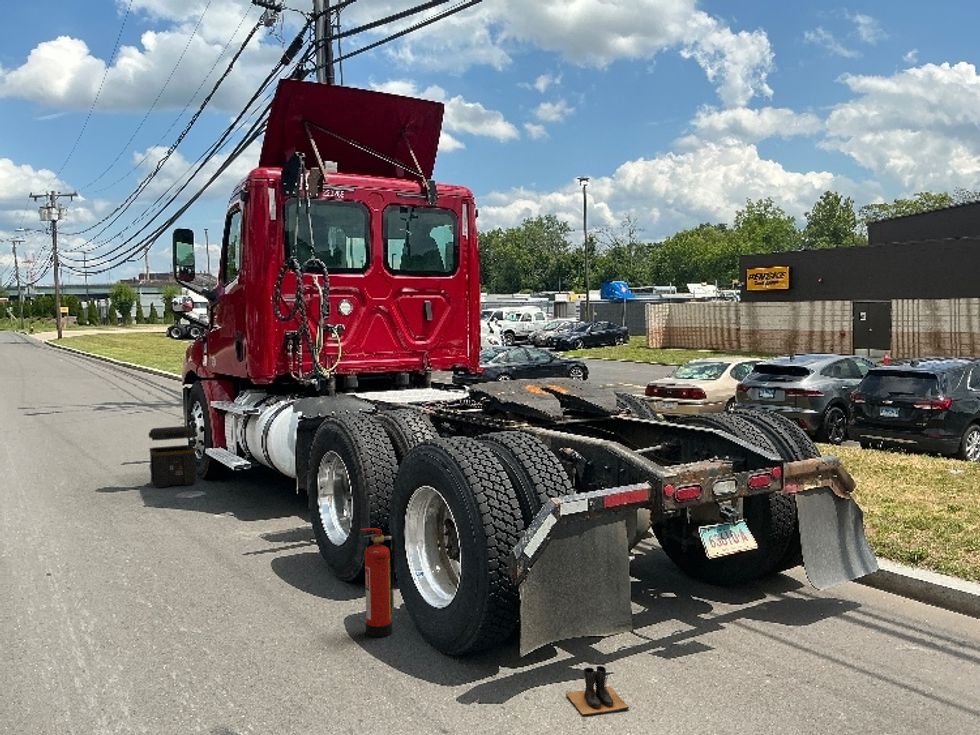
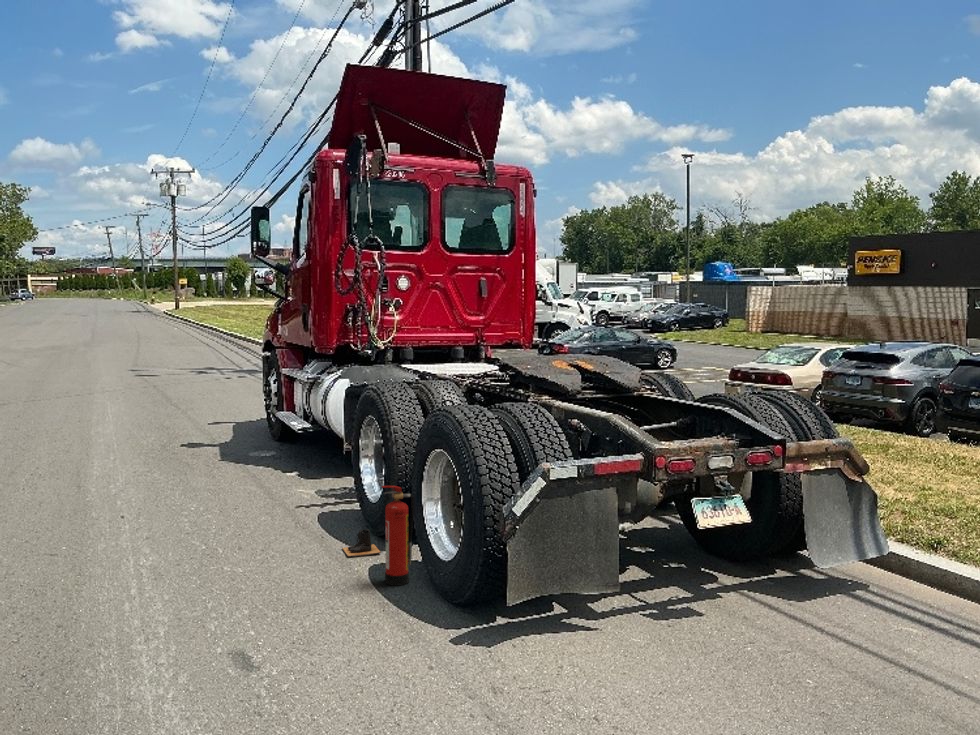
toolbox: present [149,426,196,488] -> none [227,391,269,447]
boots: present [566,666,629,715] -> present [342,529,381,557]

